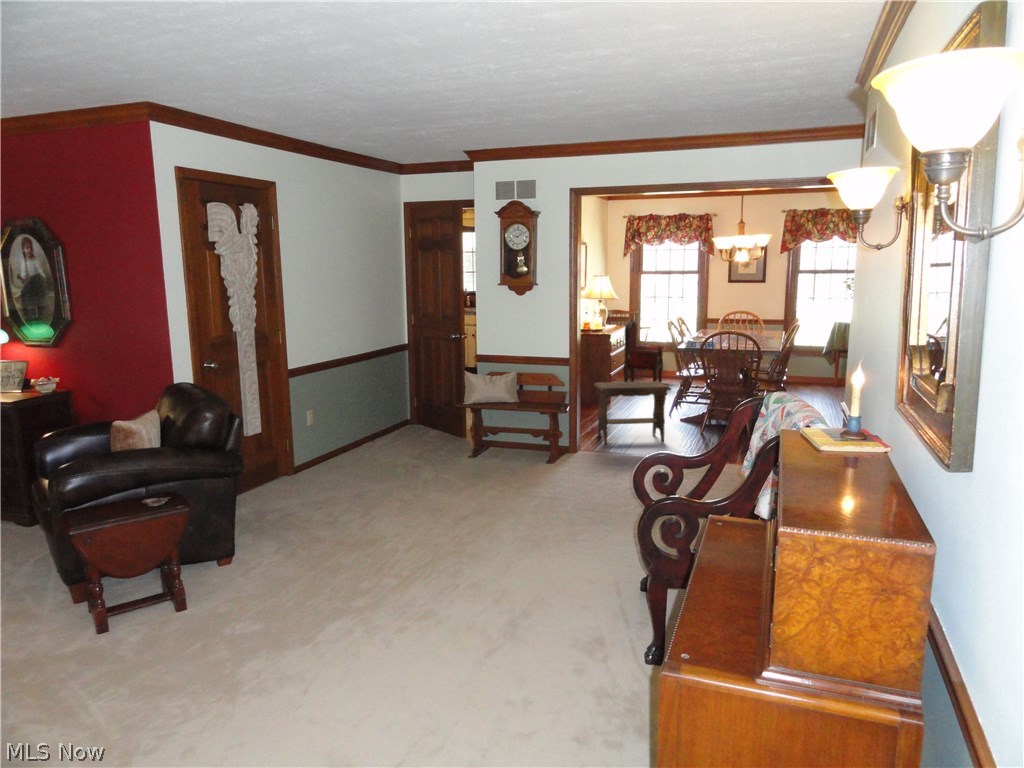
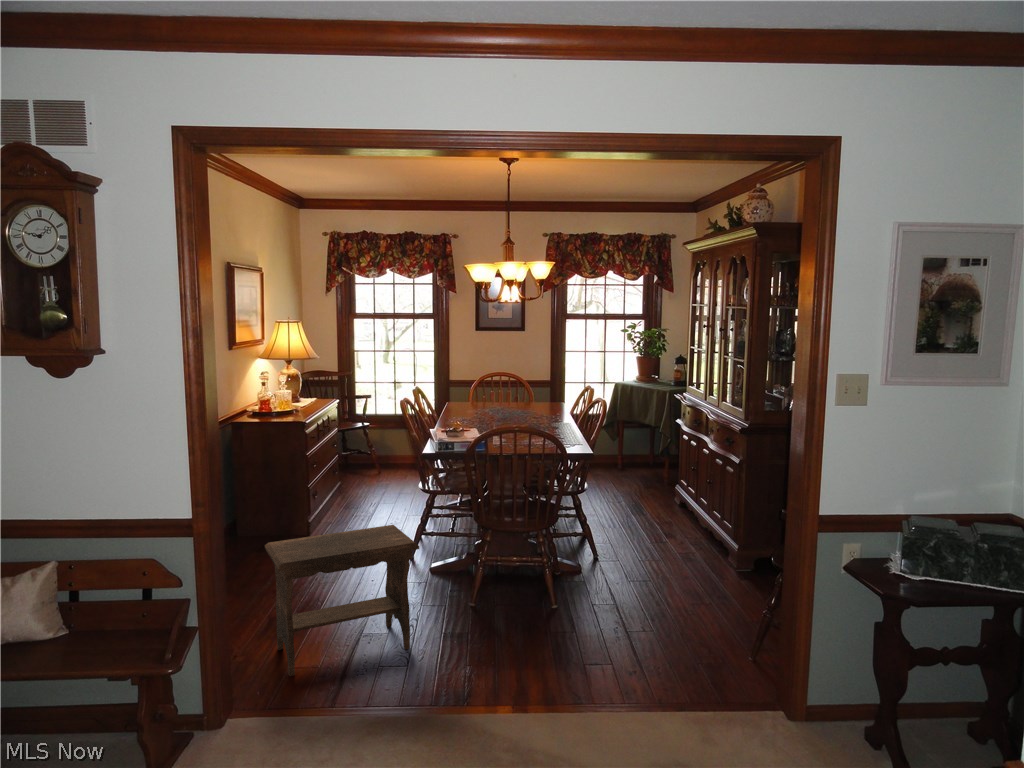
armchair: present [623,319,664,382] -> none [330,388,391,496]

